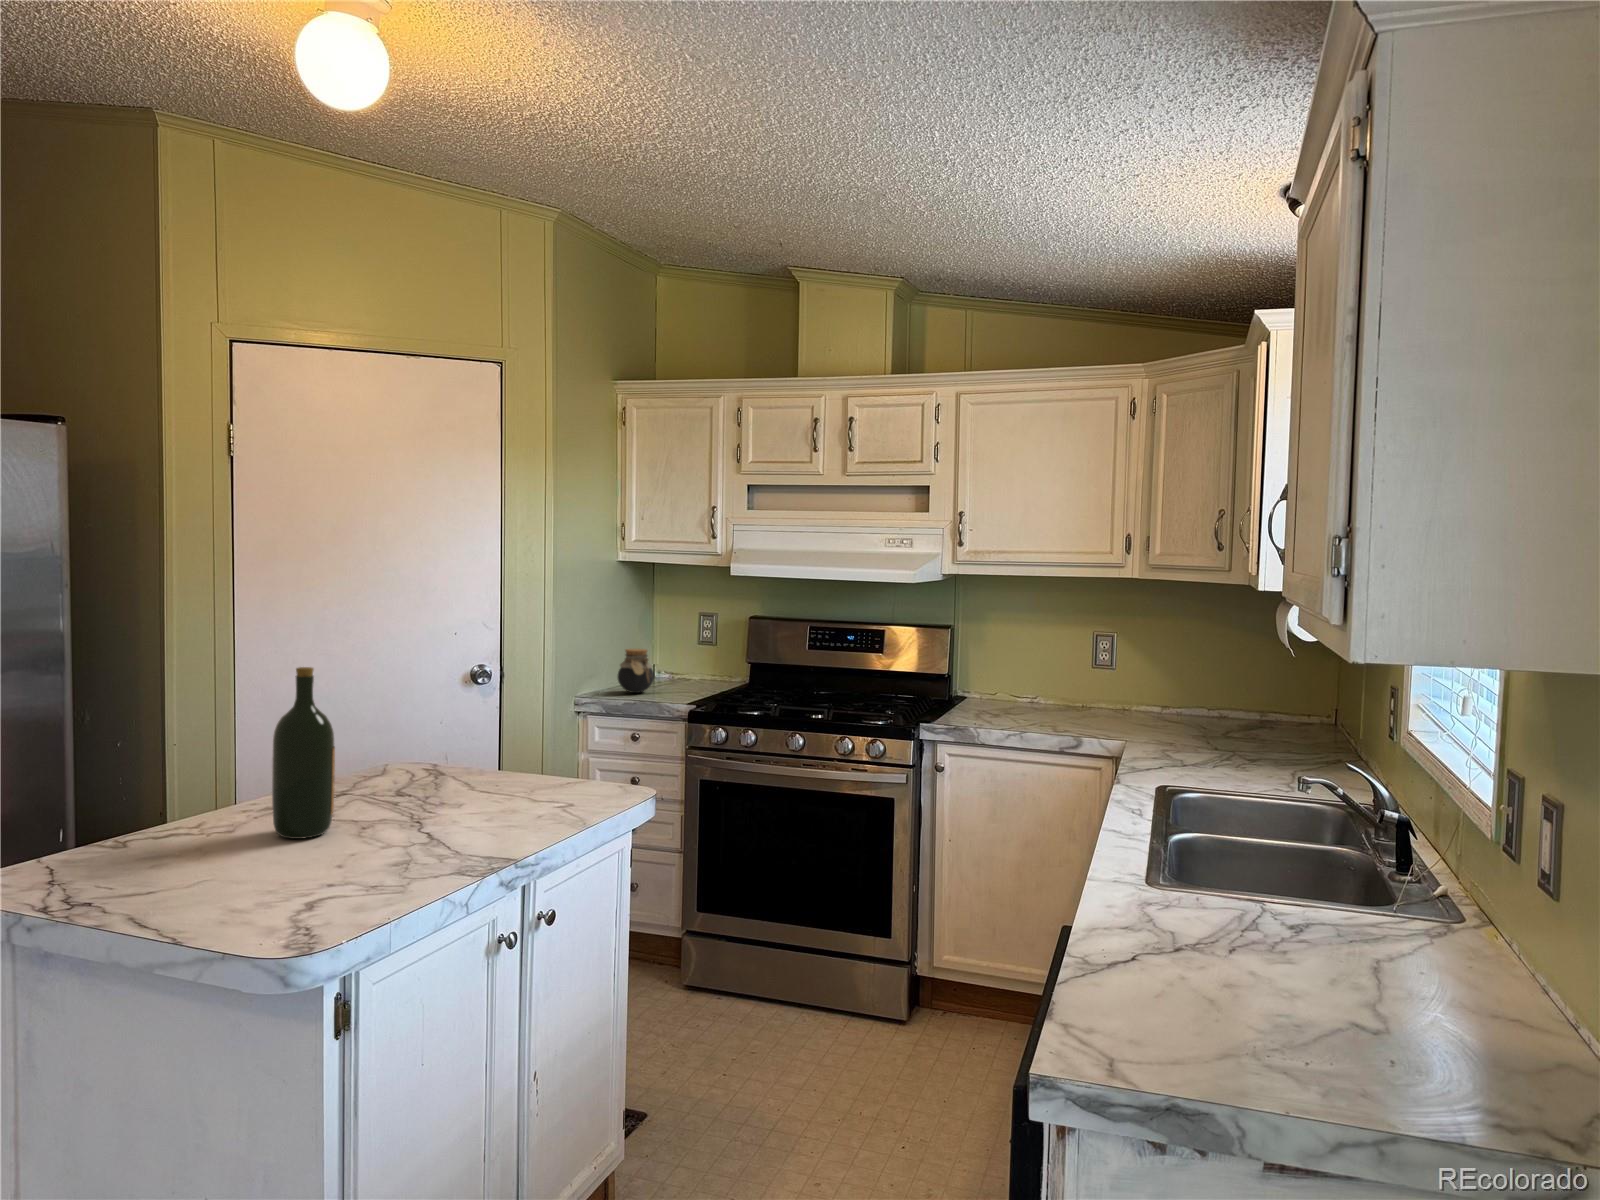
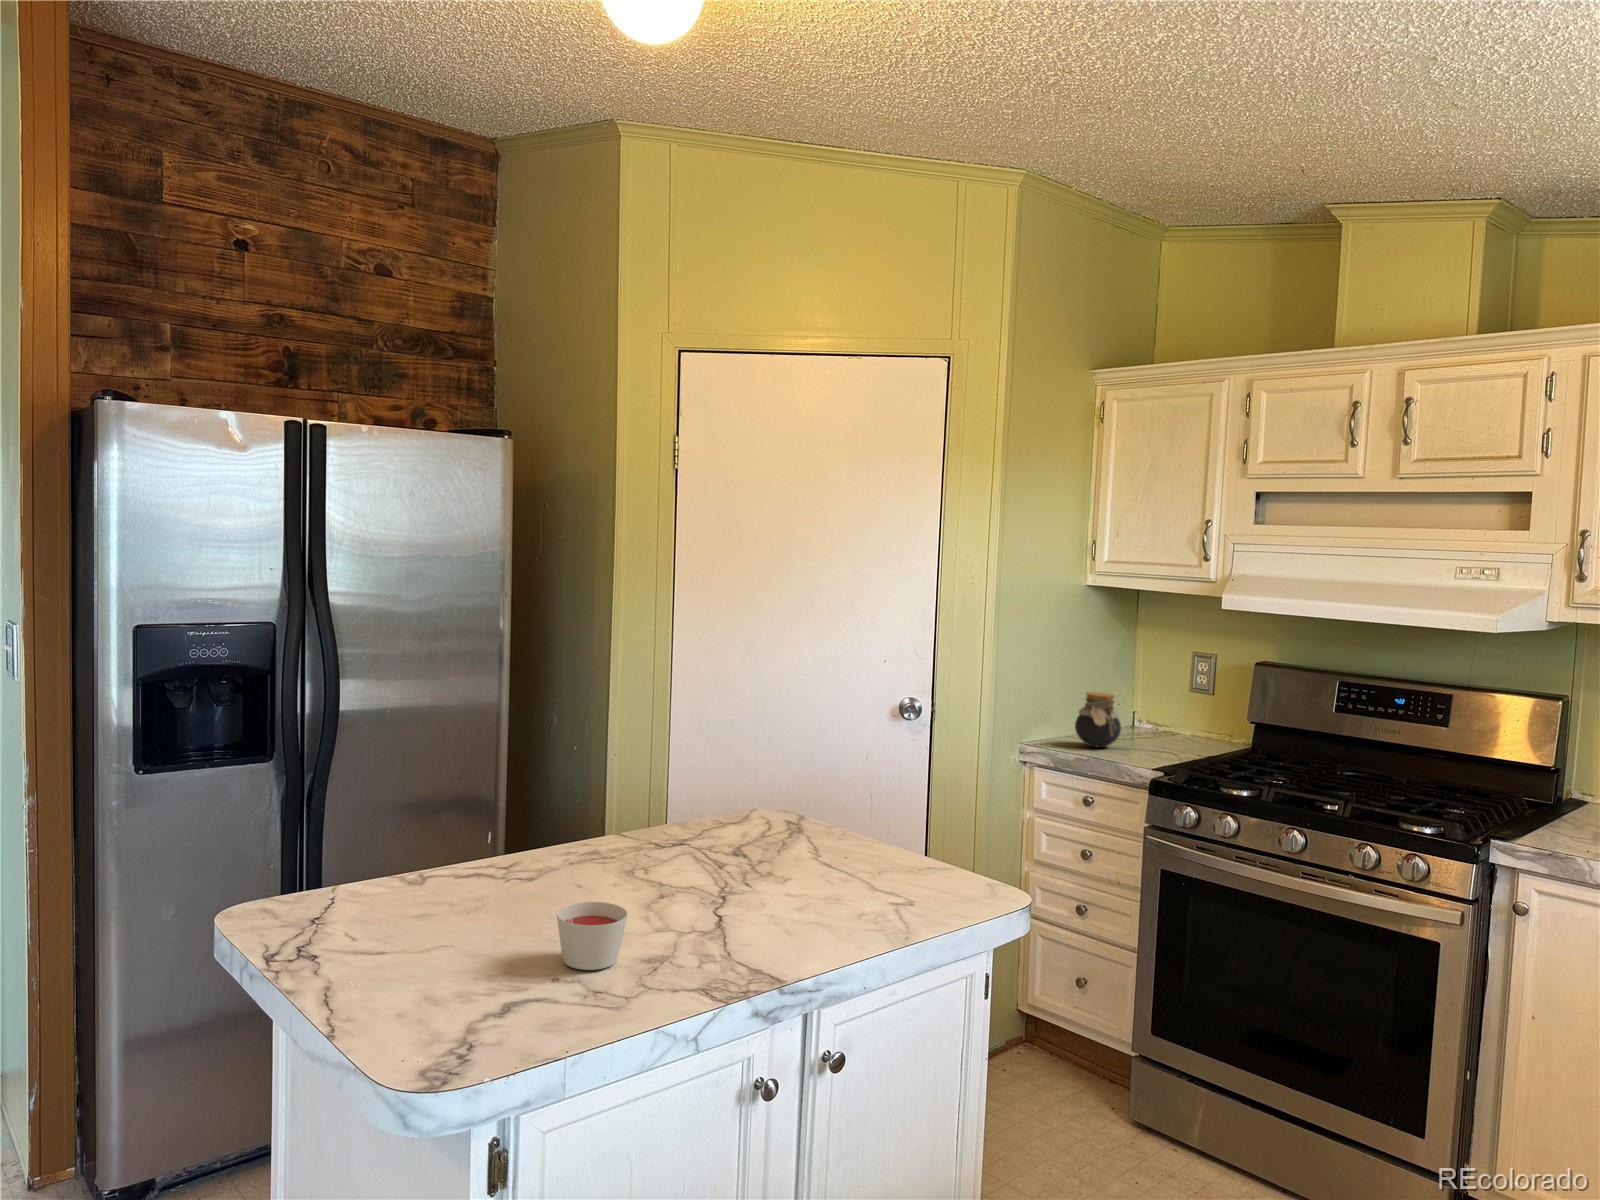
wine bottle: present [272,667,335,839] -> none [545,698,617,904]
candle: none [328,824,387,875] -> present [557,902,627,970]

